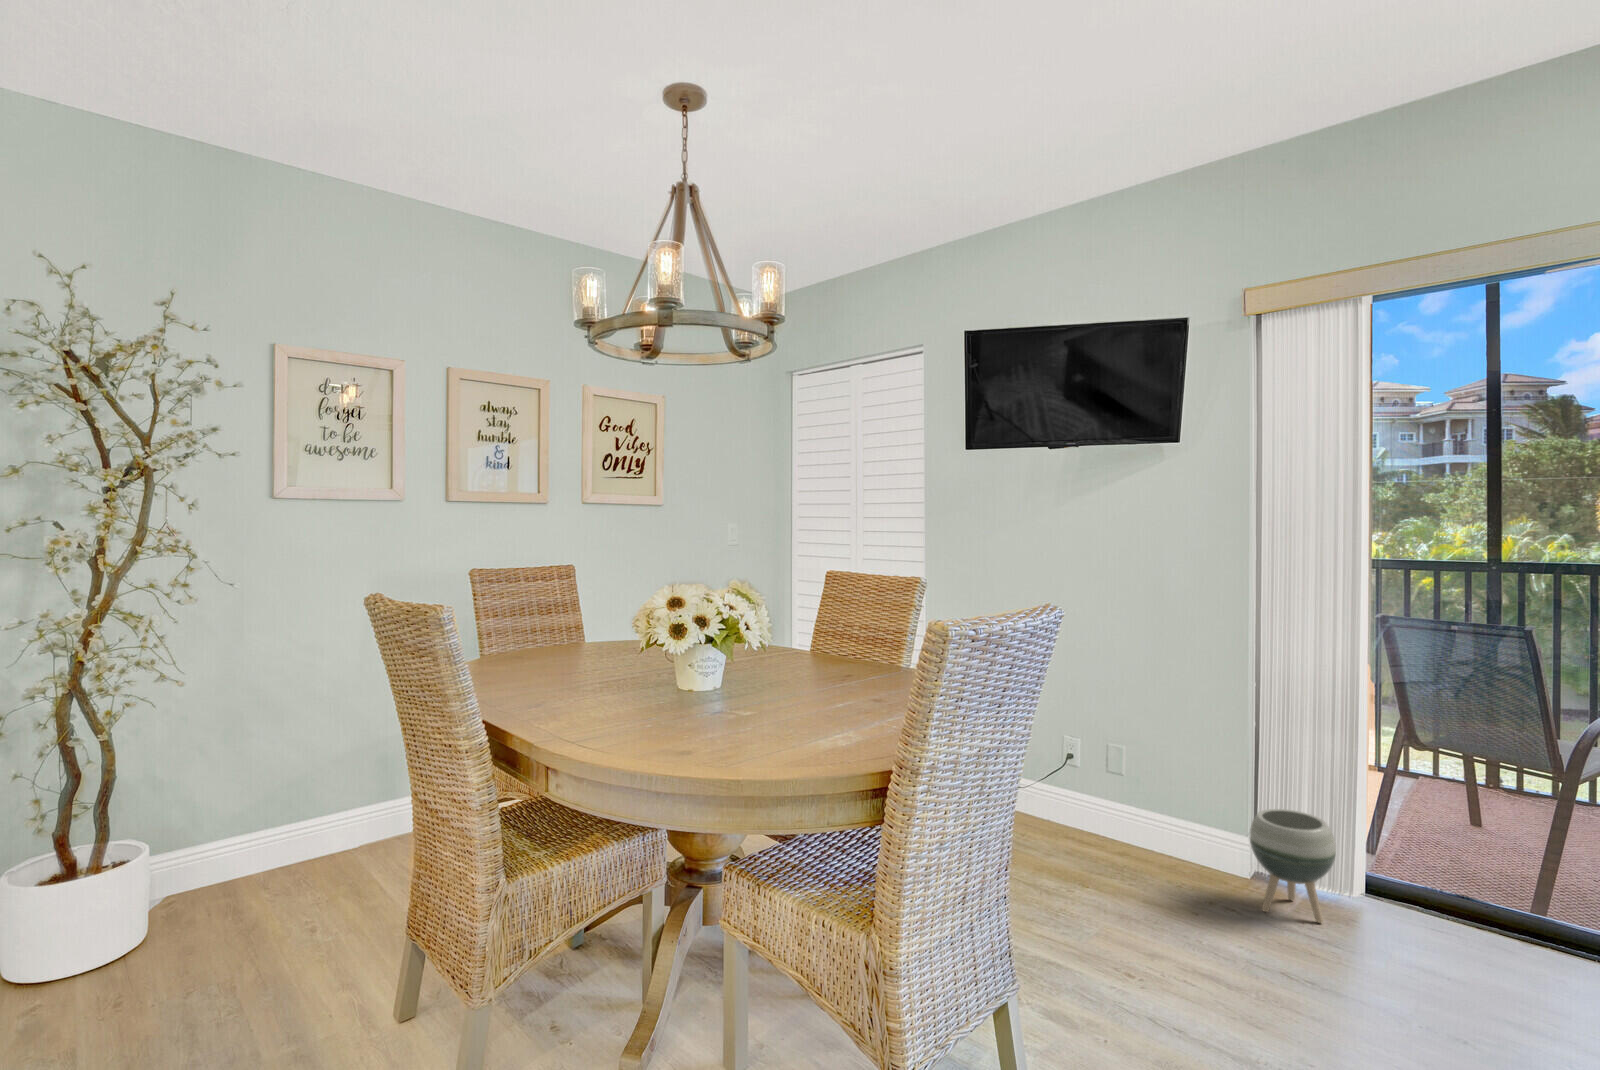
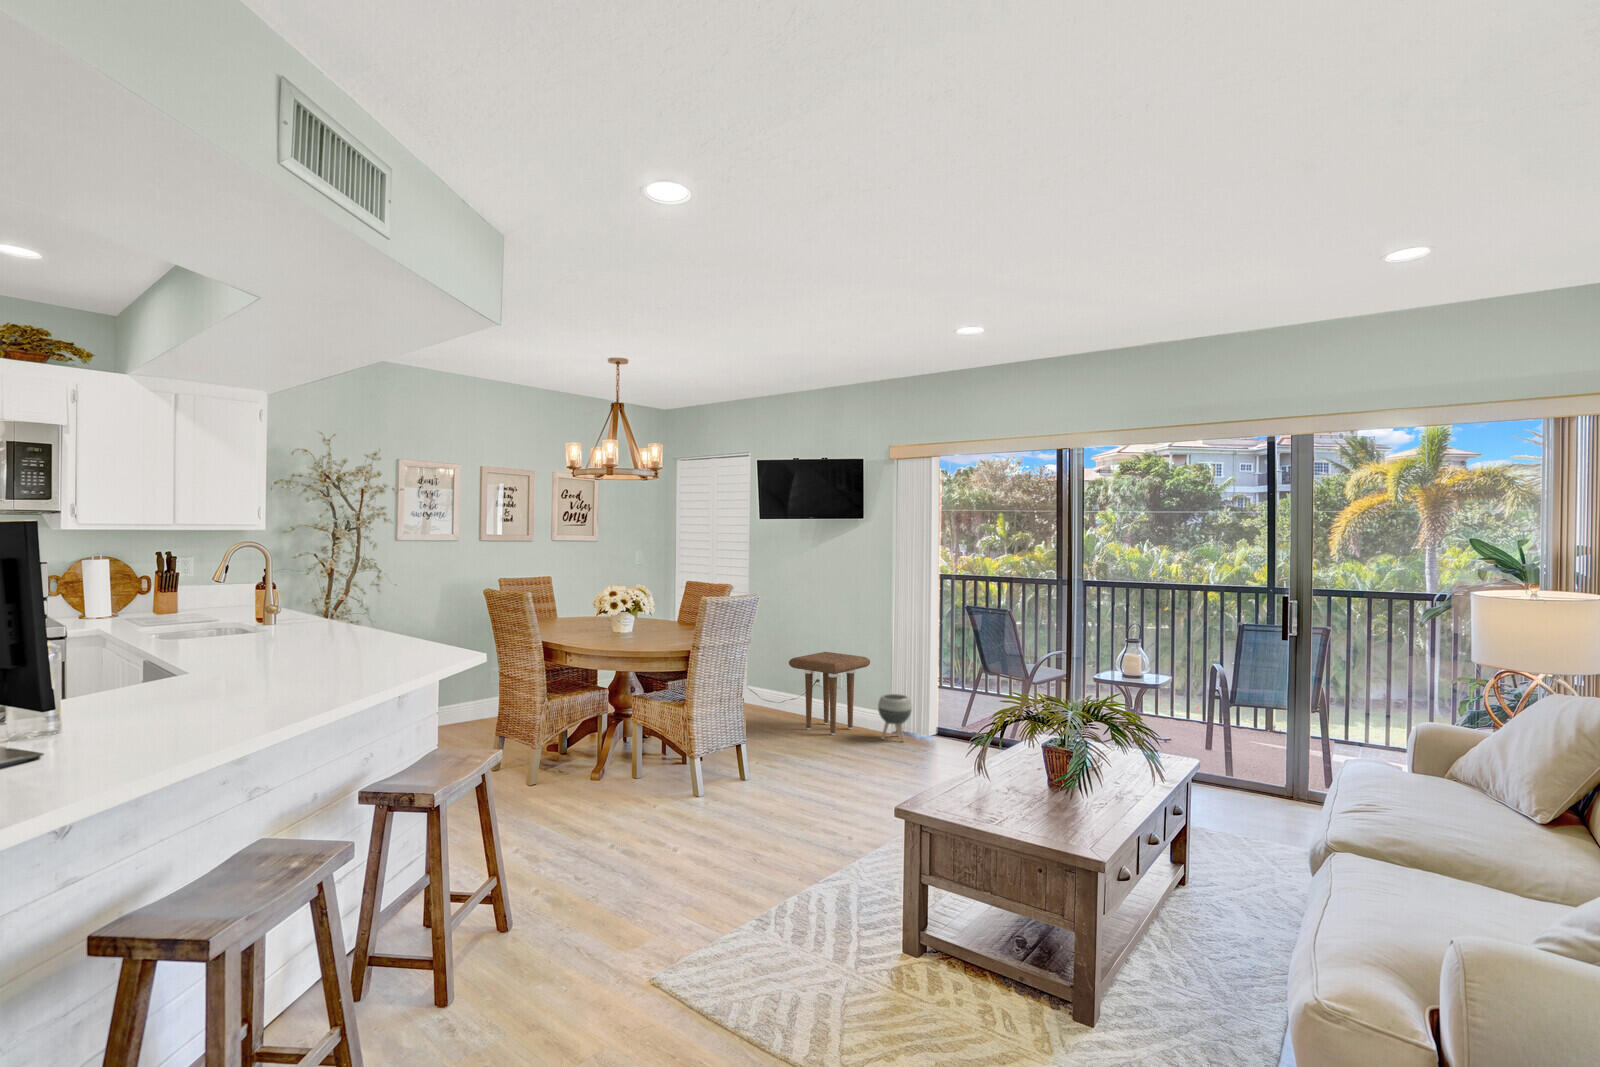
side table: none [1038,707,1209,892] -> present [789,652,870,735]

